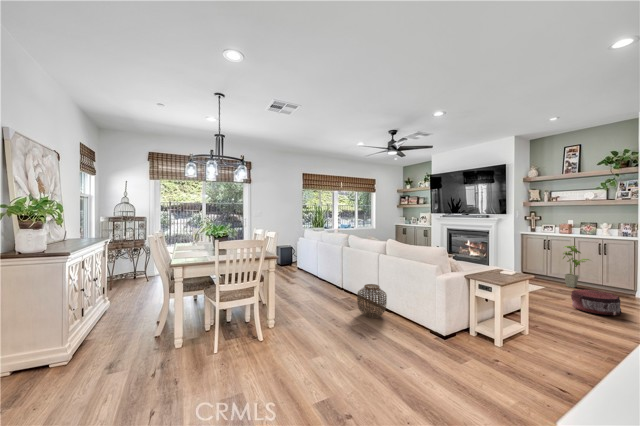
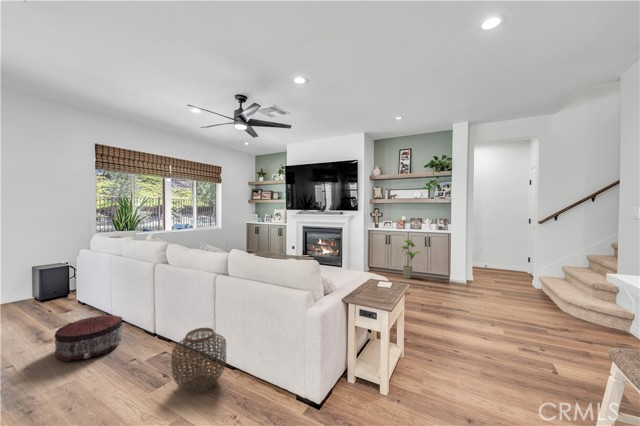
pouf: present [571,290,622,315] -> present [55,315,123,361]

